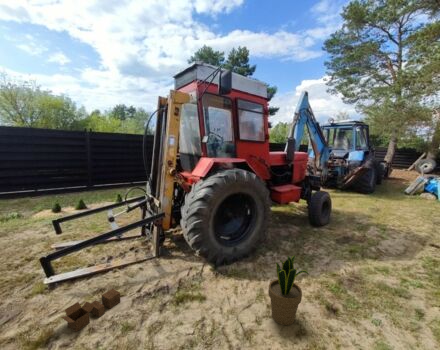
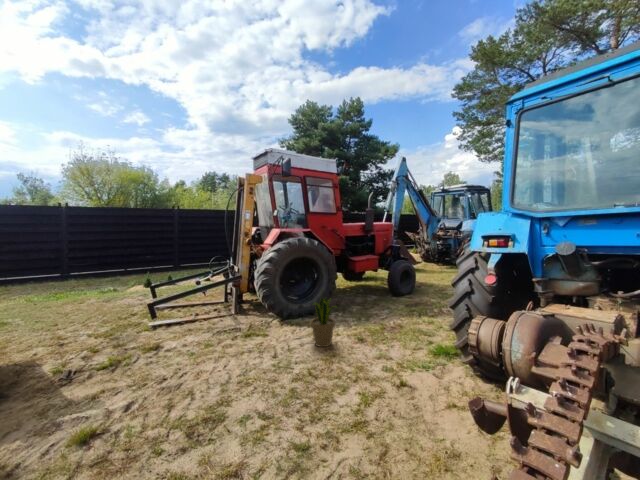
cardboard box: present [61,289,120,332] -> none [164,327,205,348]

